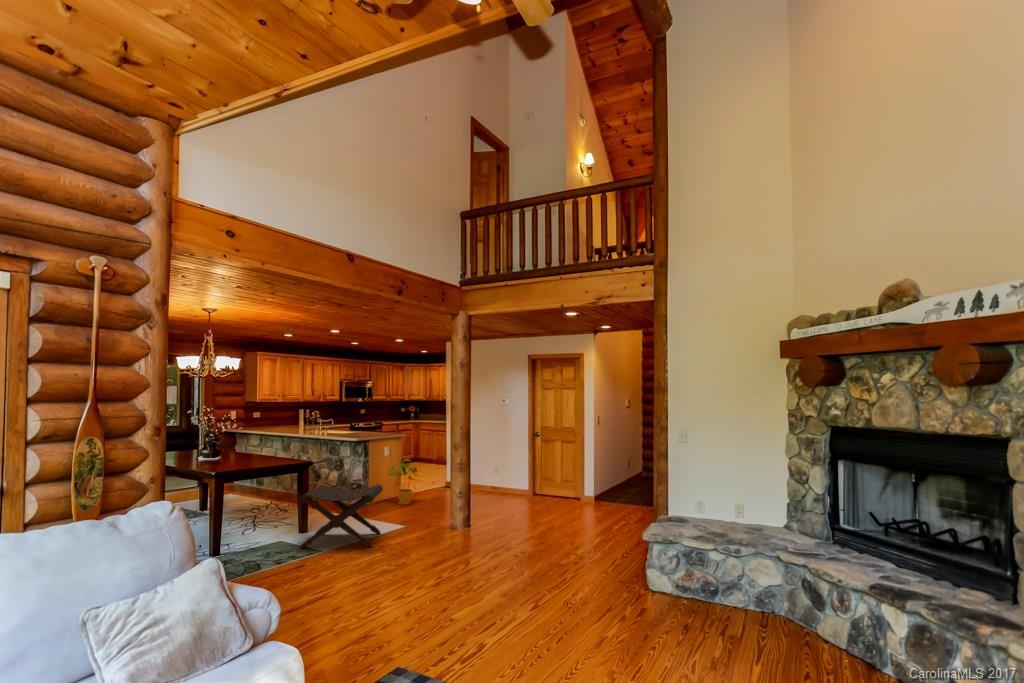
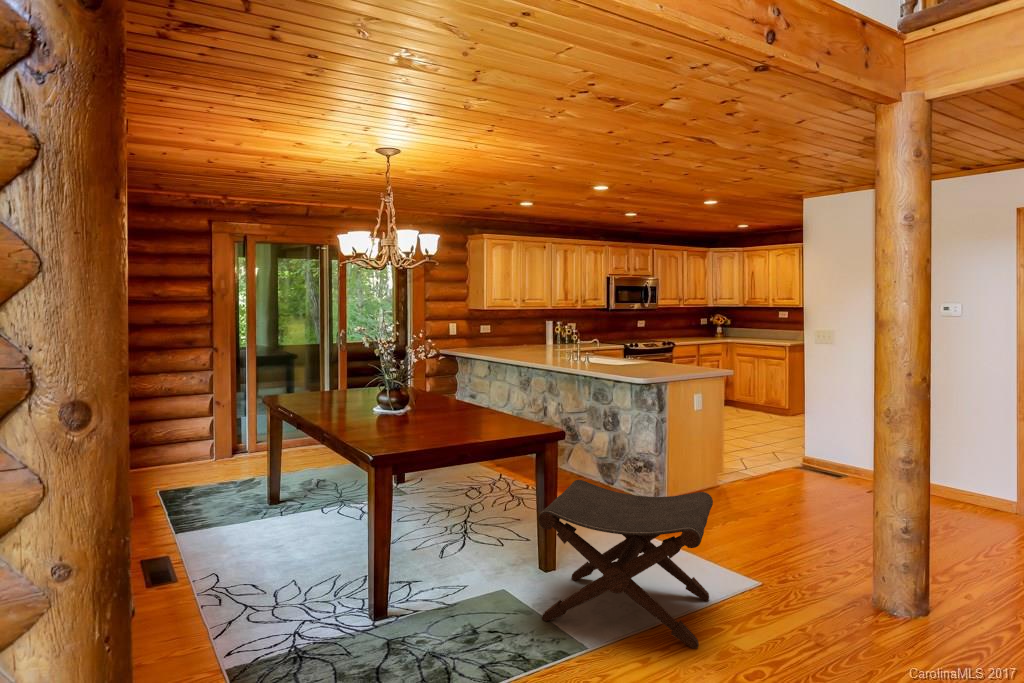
house plant: present [387,459,421,505] -> none [700,423,773,510]

